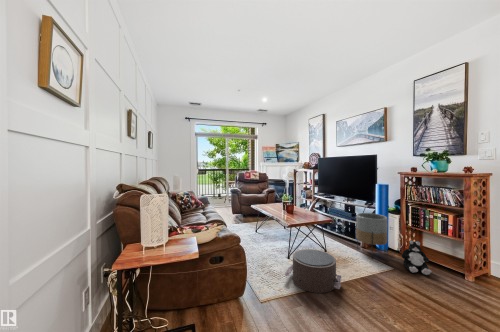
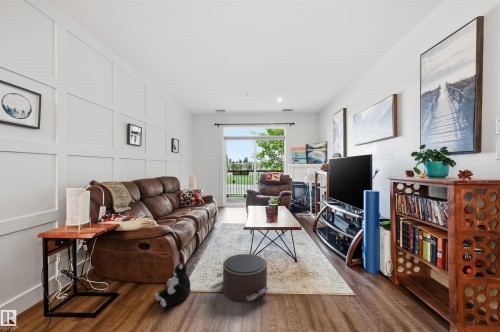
planter: present [356,213,387,253] -> none [330,223,367,279]
plush toy: present [402,240,431,275] -> present [155,261,191,307]

